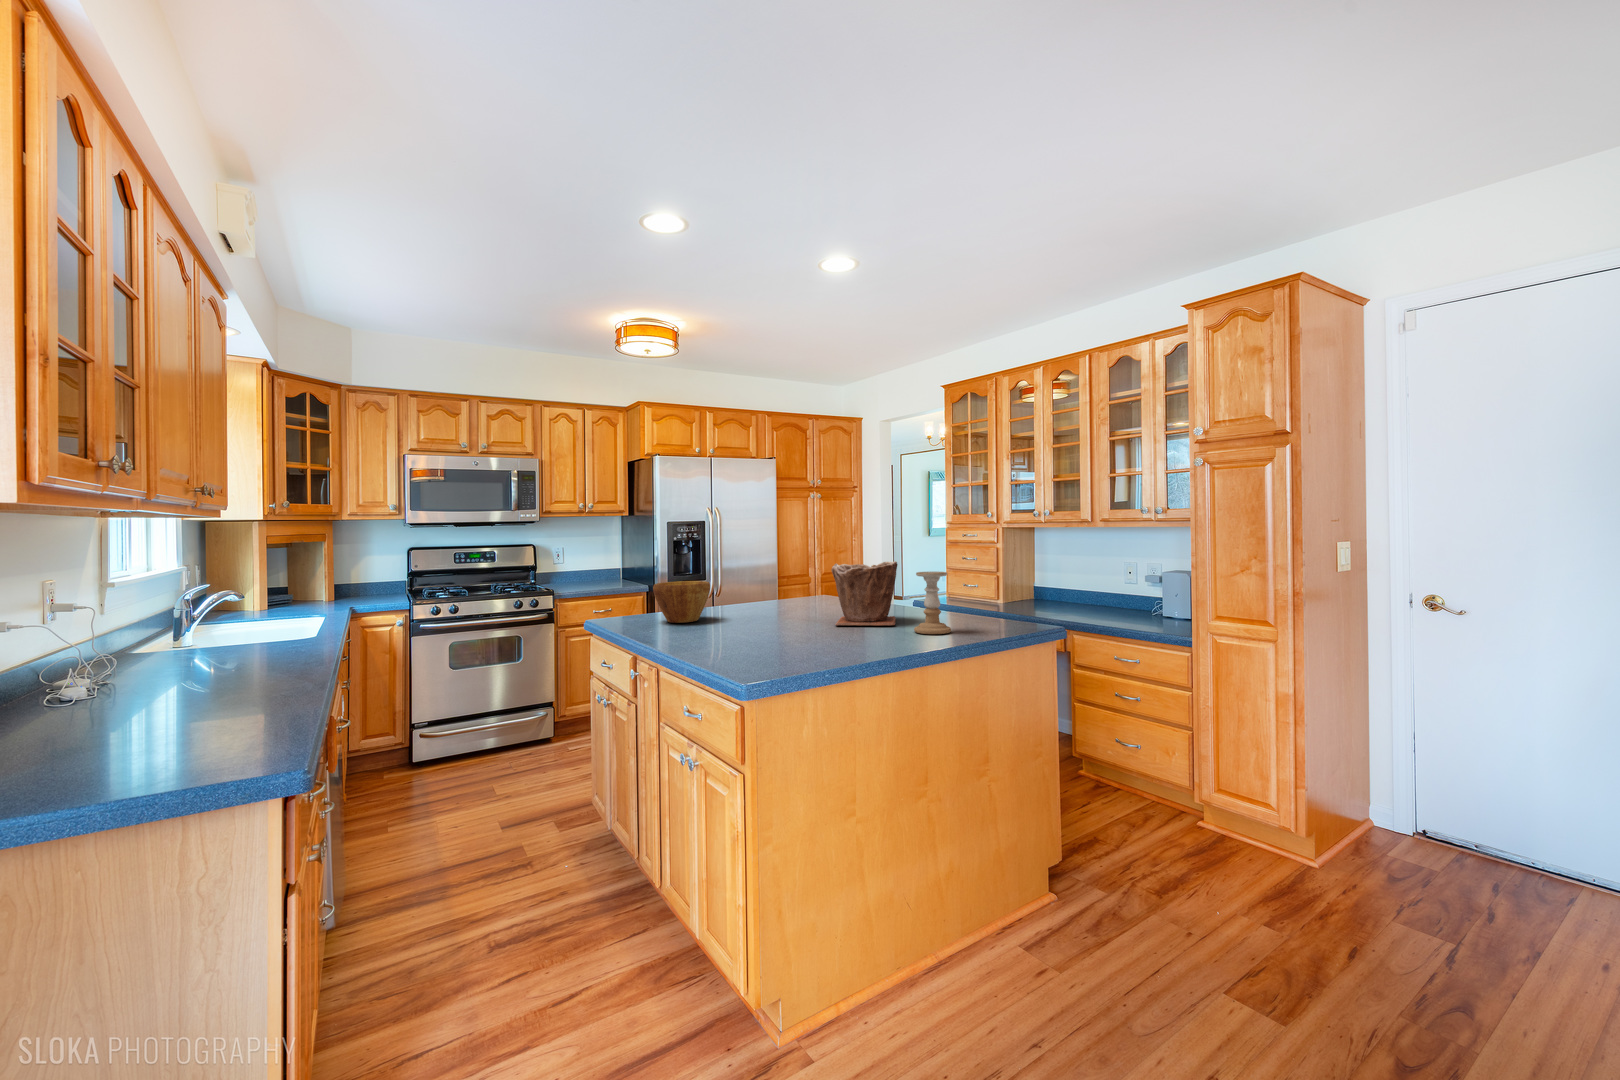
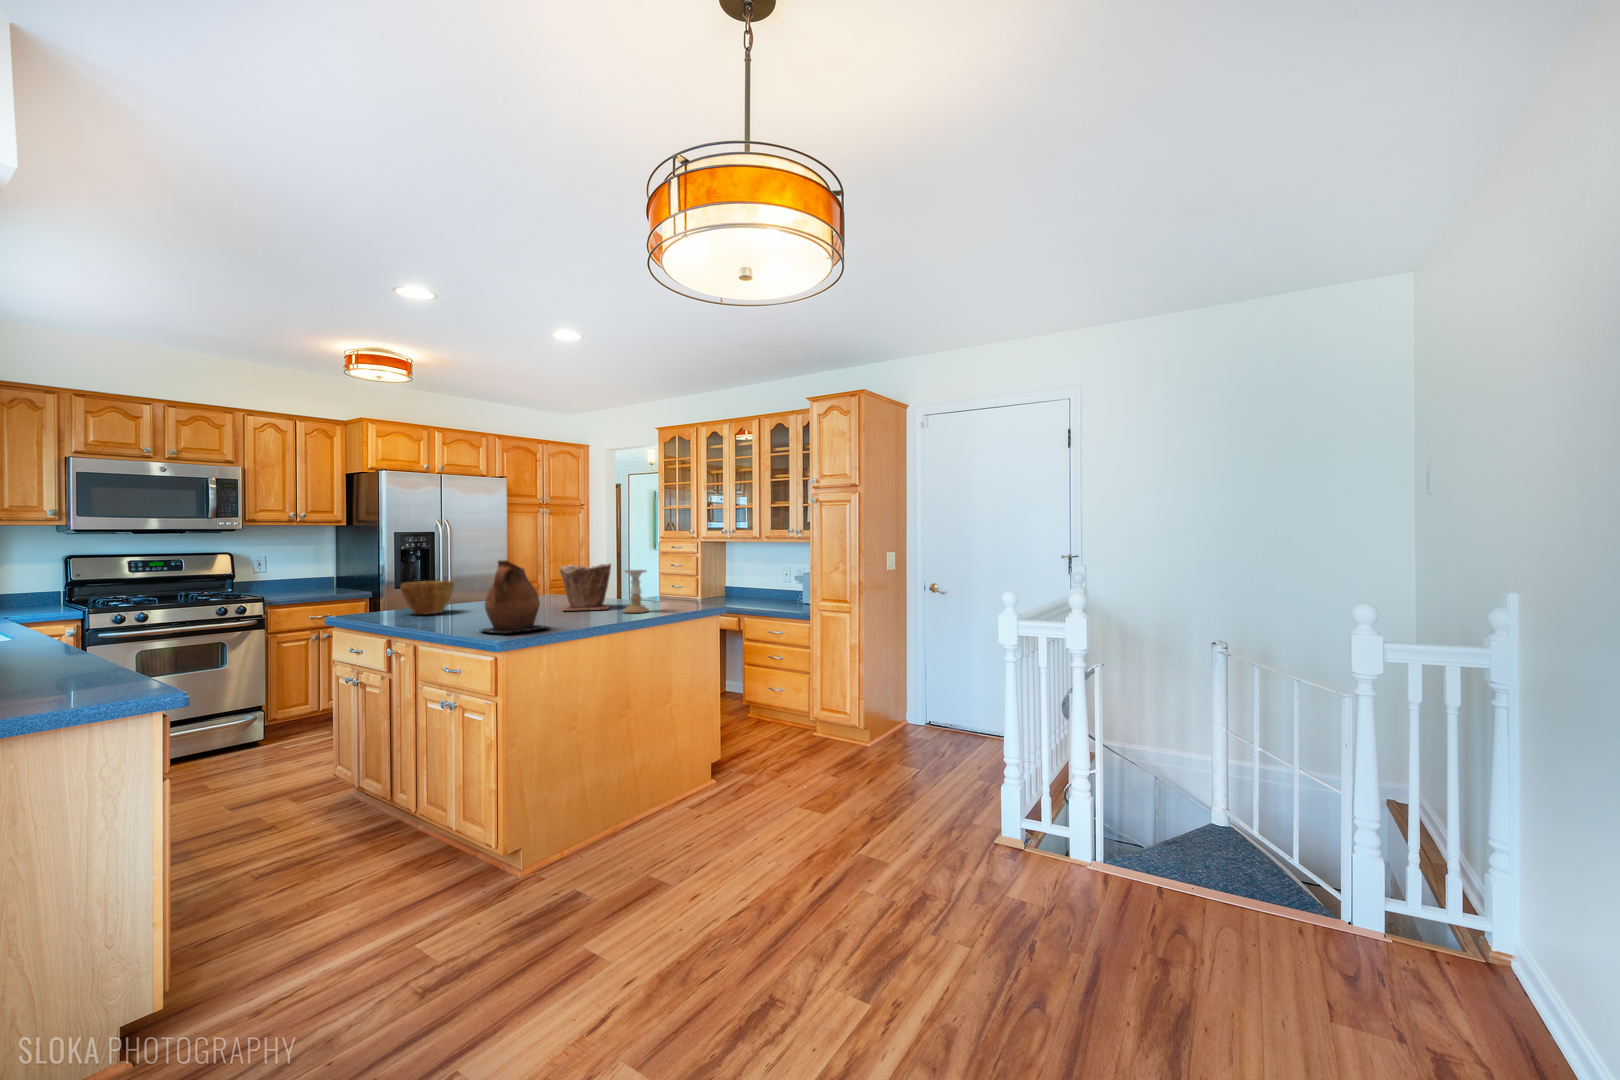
ceramic pitcher: none [724,561,816,664] -> present [480,560,549,633]

